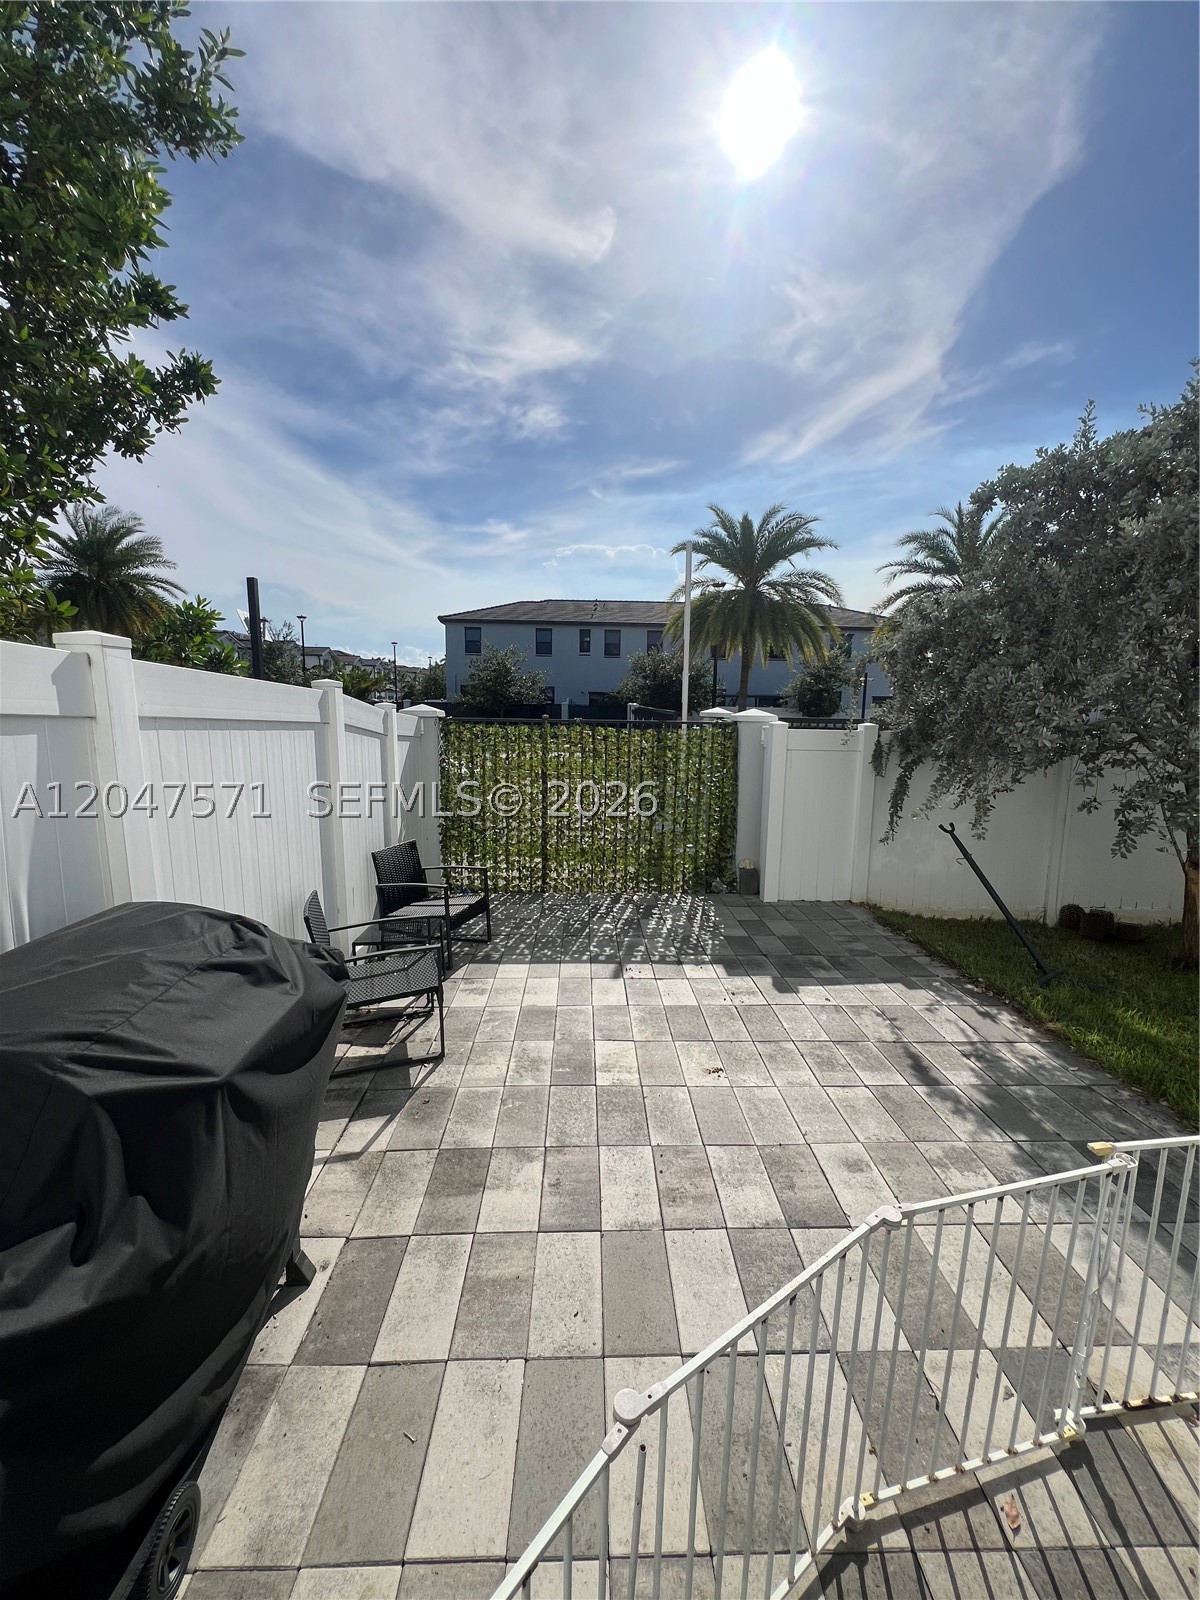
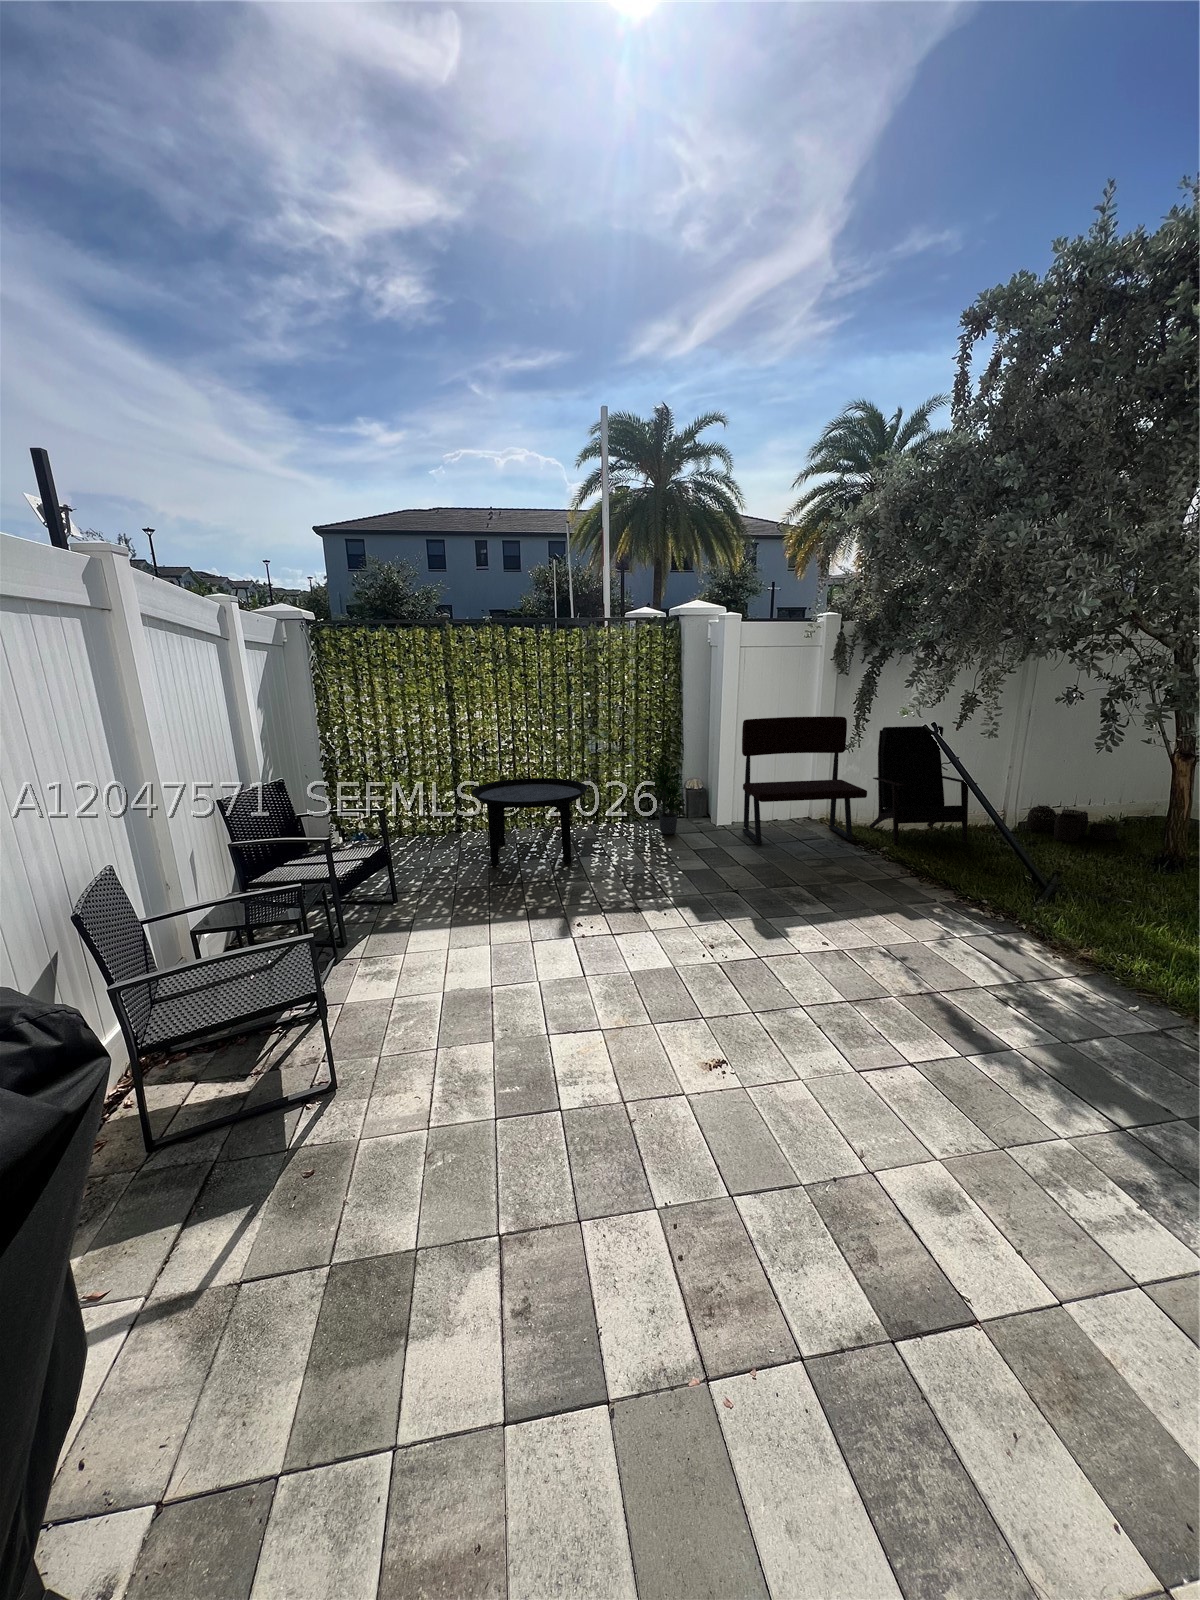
bench: none [787,811,896,923] -> present [742,717,867,845]
lounge chair: none [905,824,999,932] -> present [869,726,978,845]
potted plant: none [701,842,741,906] -> present [649,763,684,834]
round table: none [555,850,650,923] -> present [472,778,588,866]

